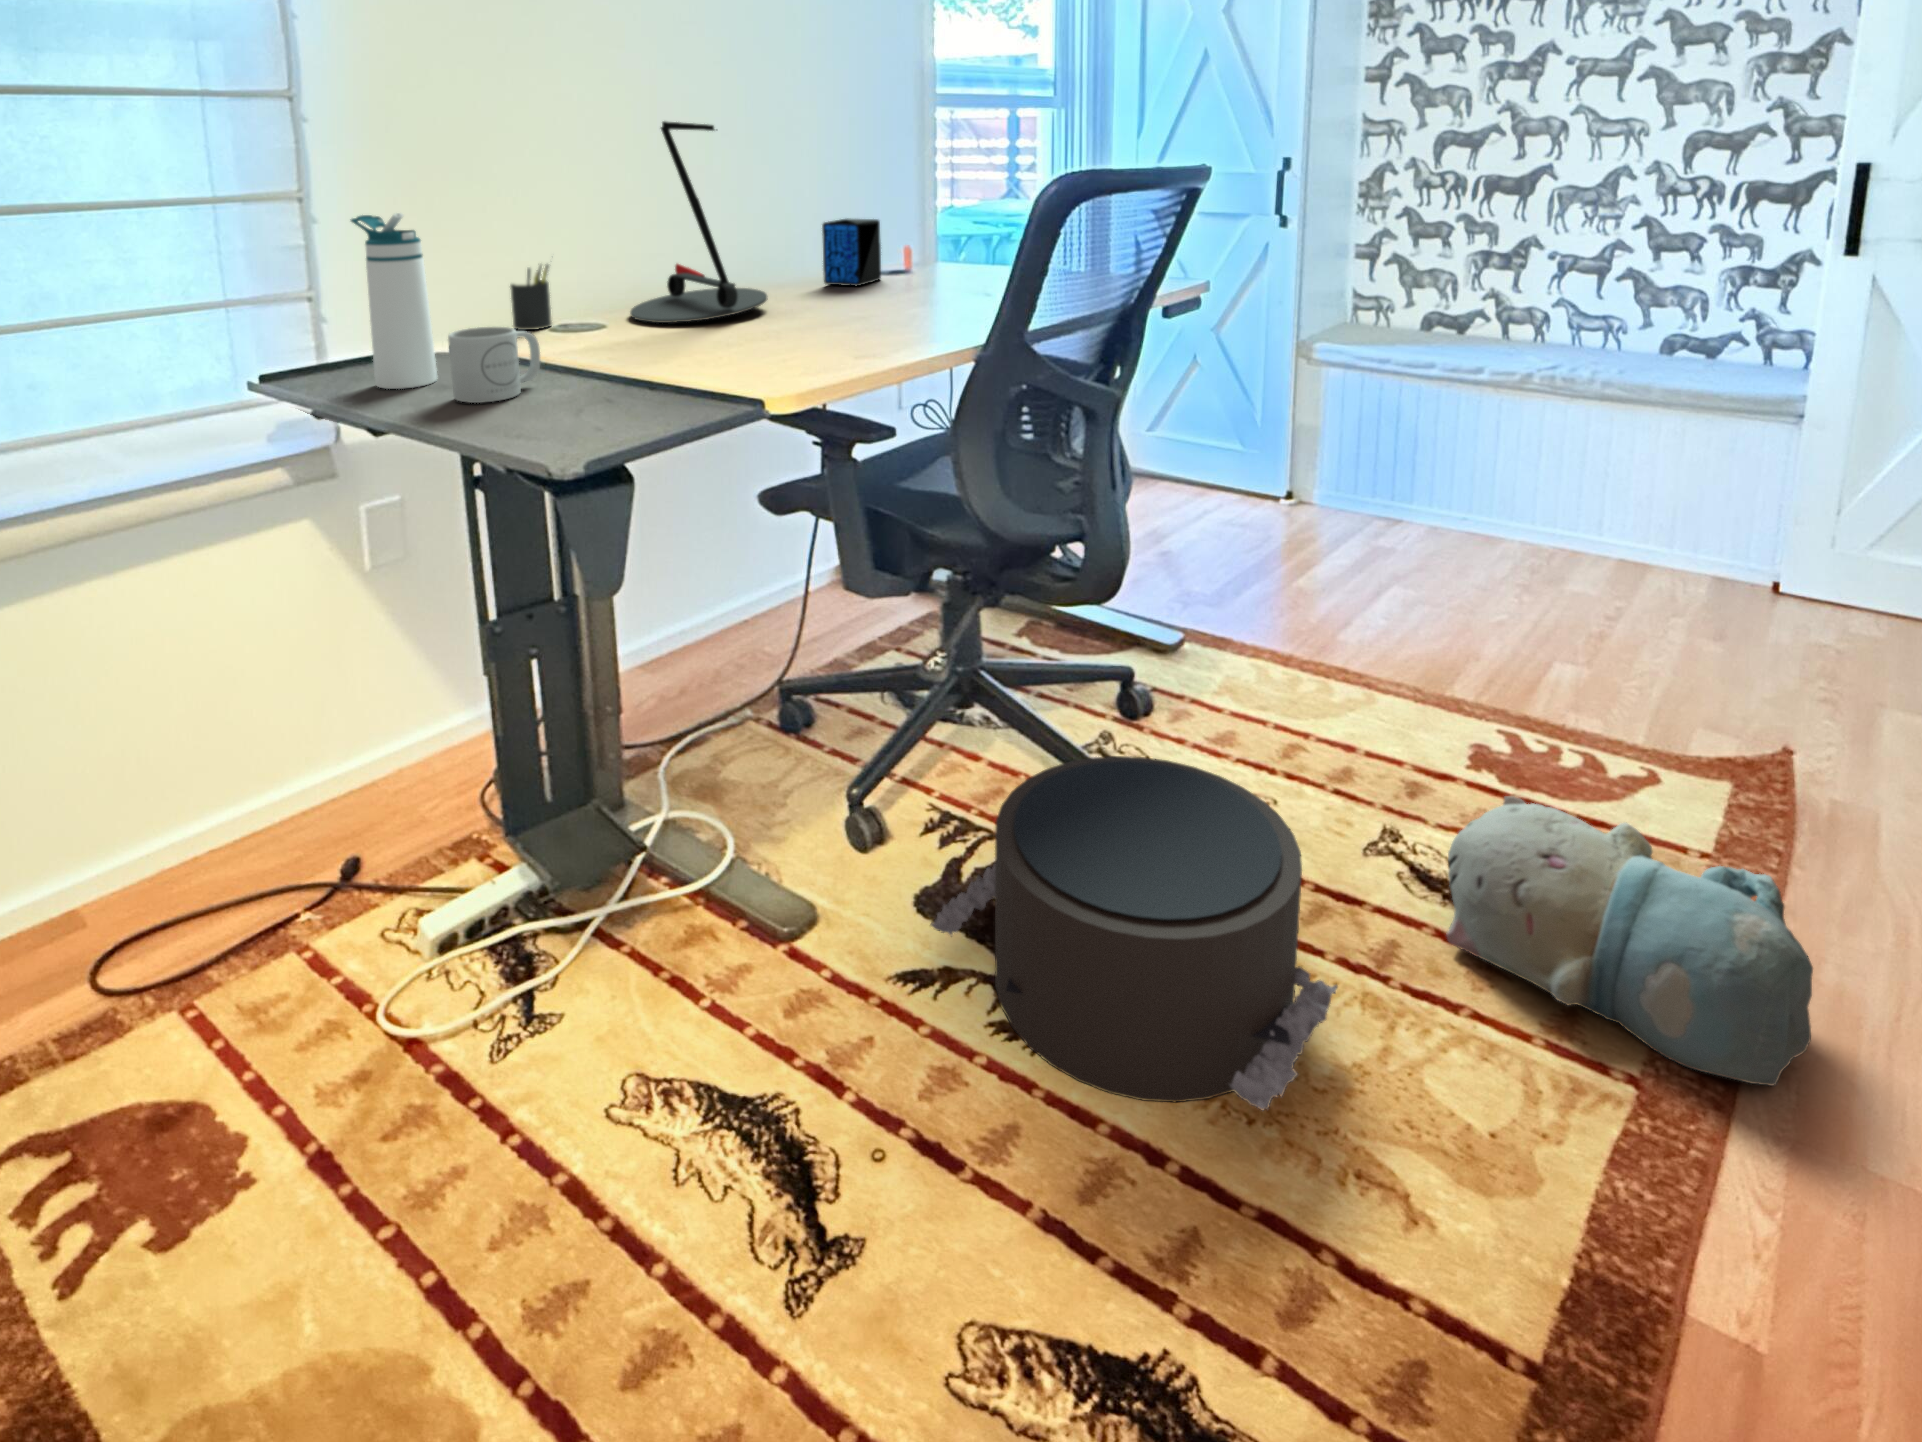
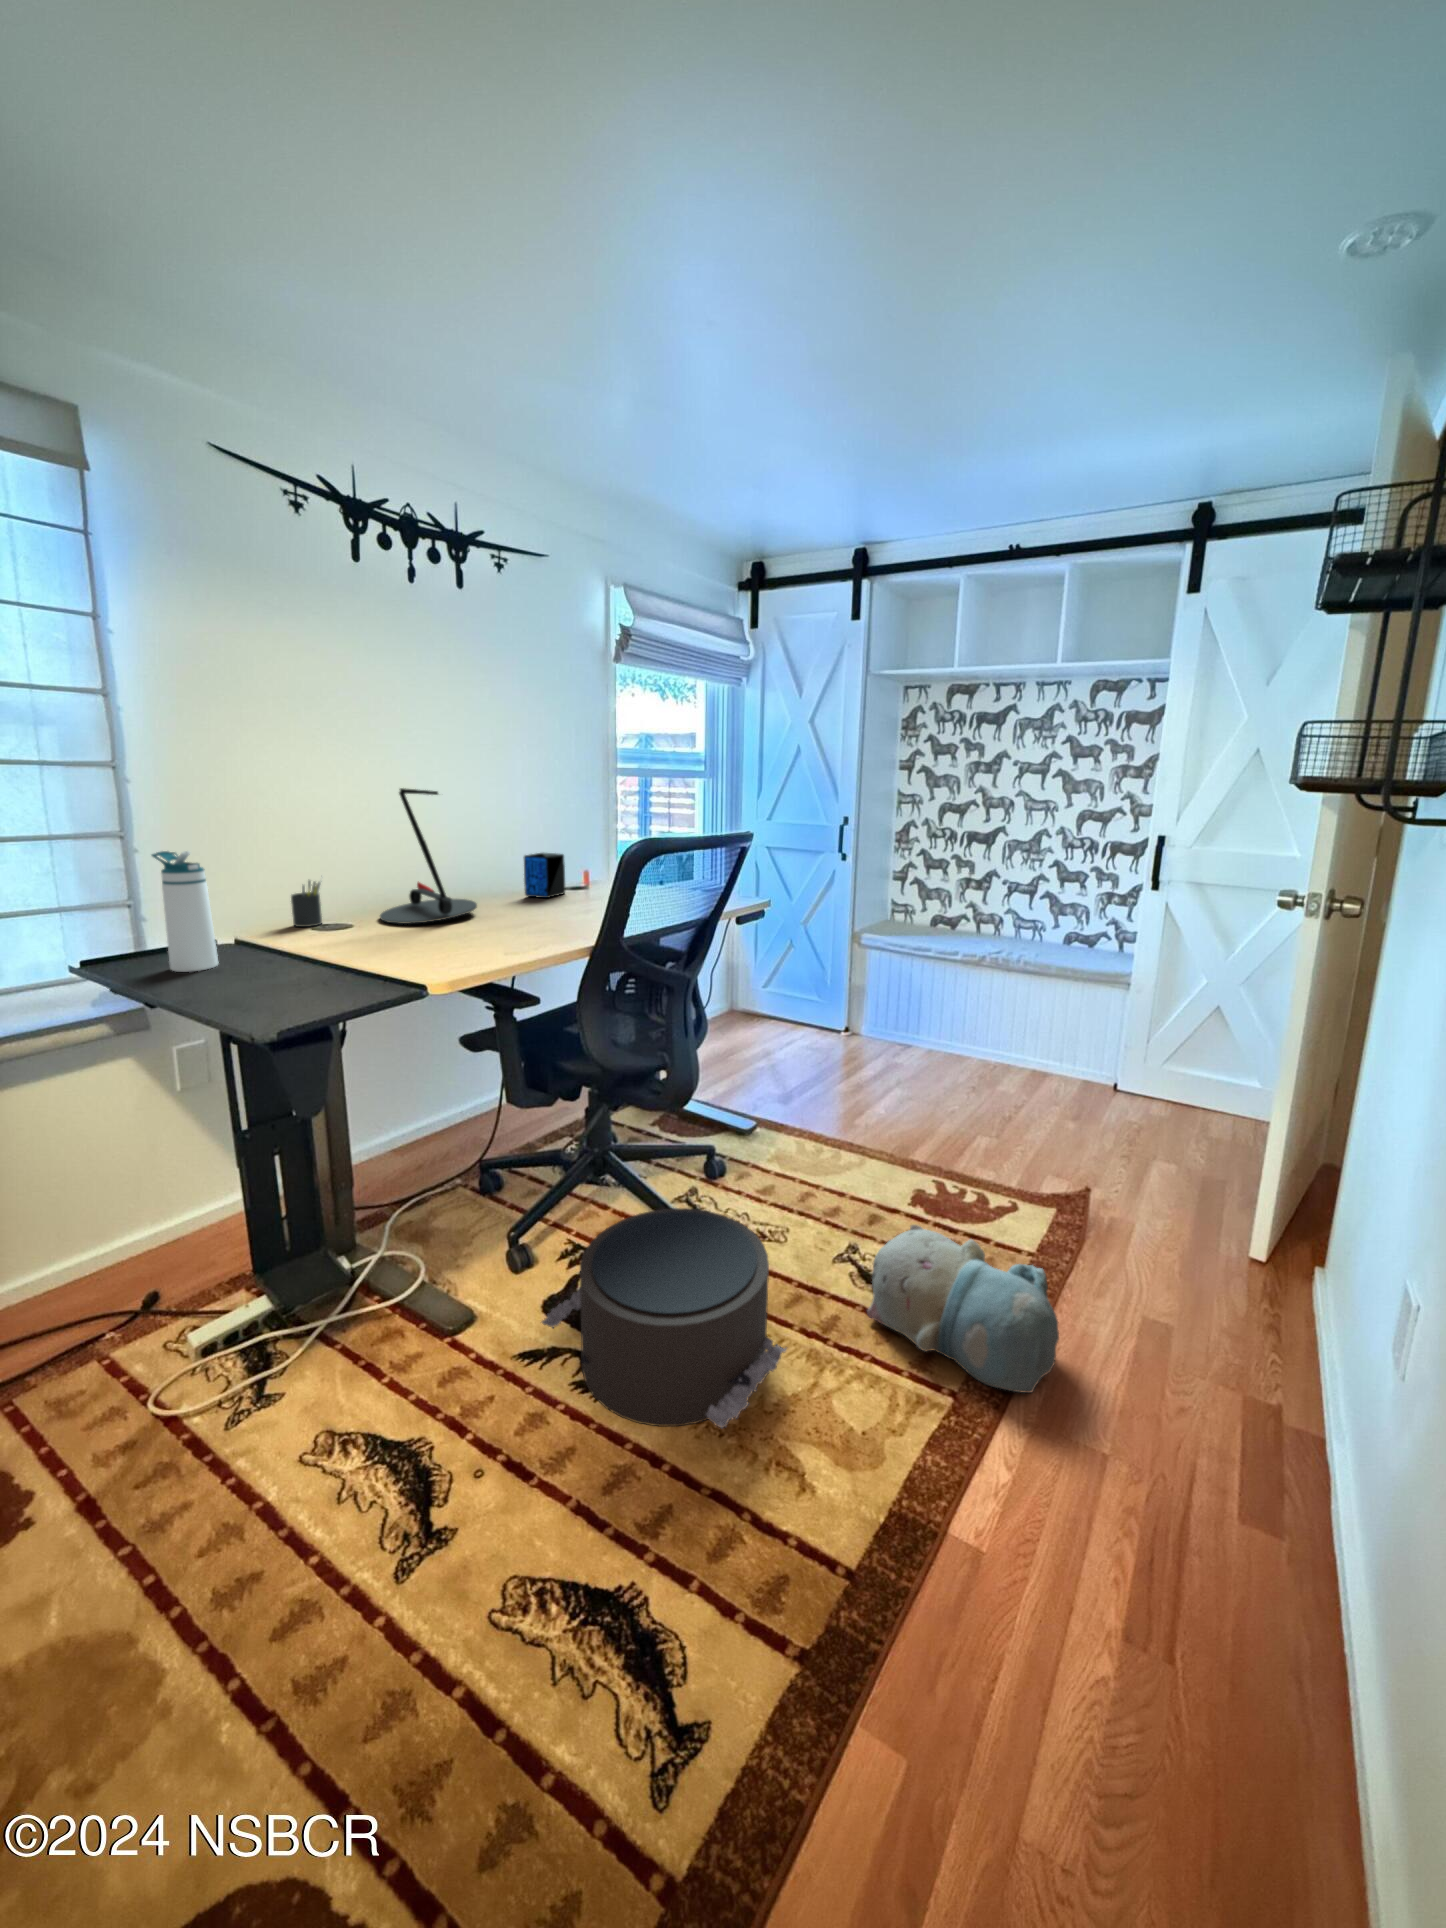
mug: present [448,327,540,403] -> none [216,931,290,983]

